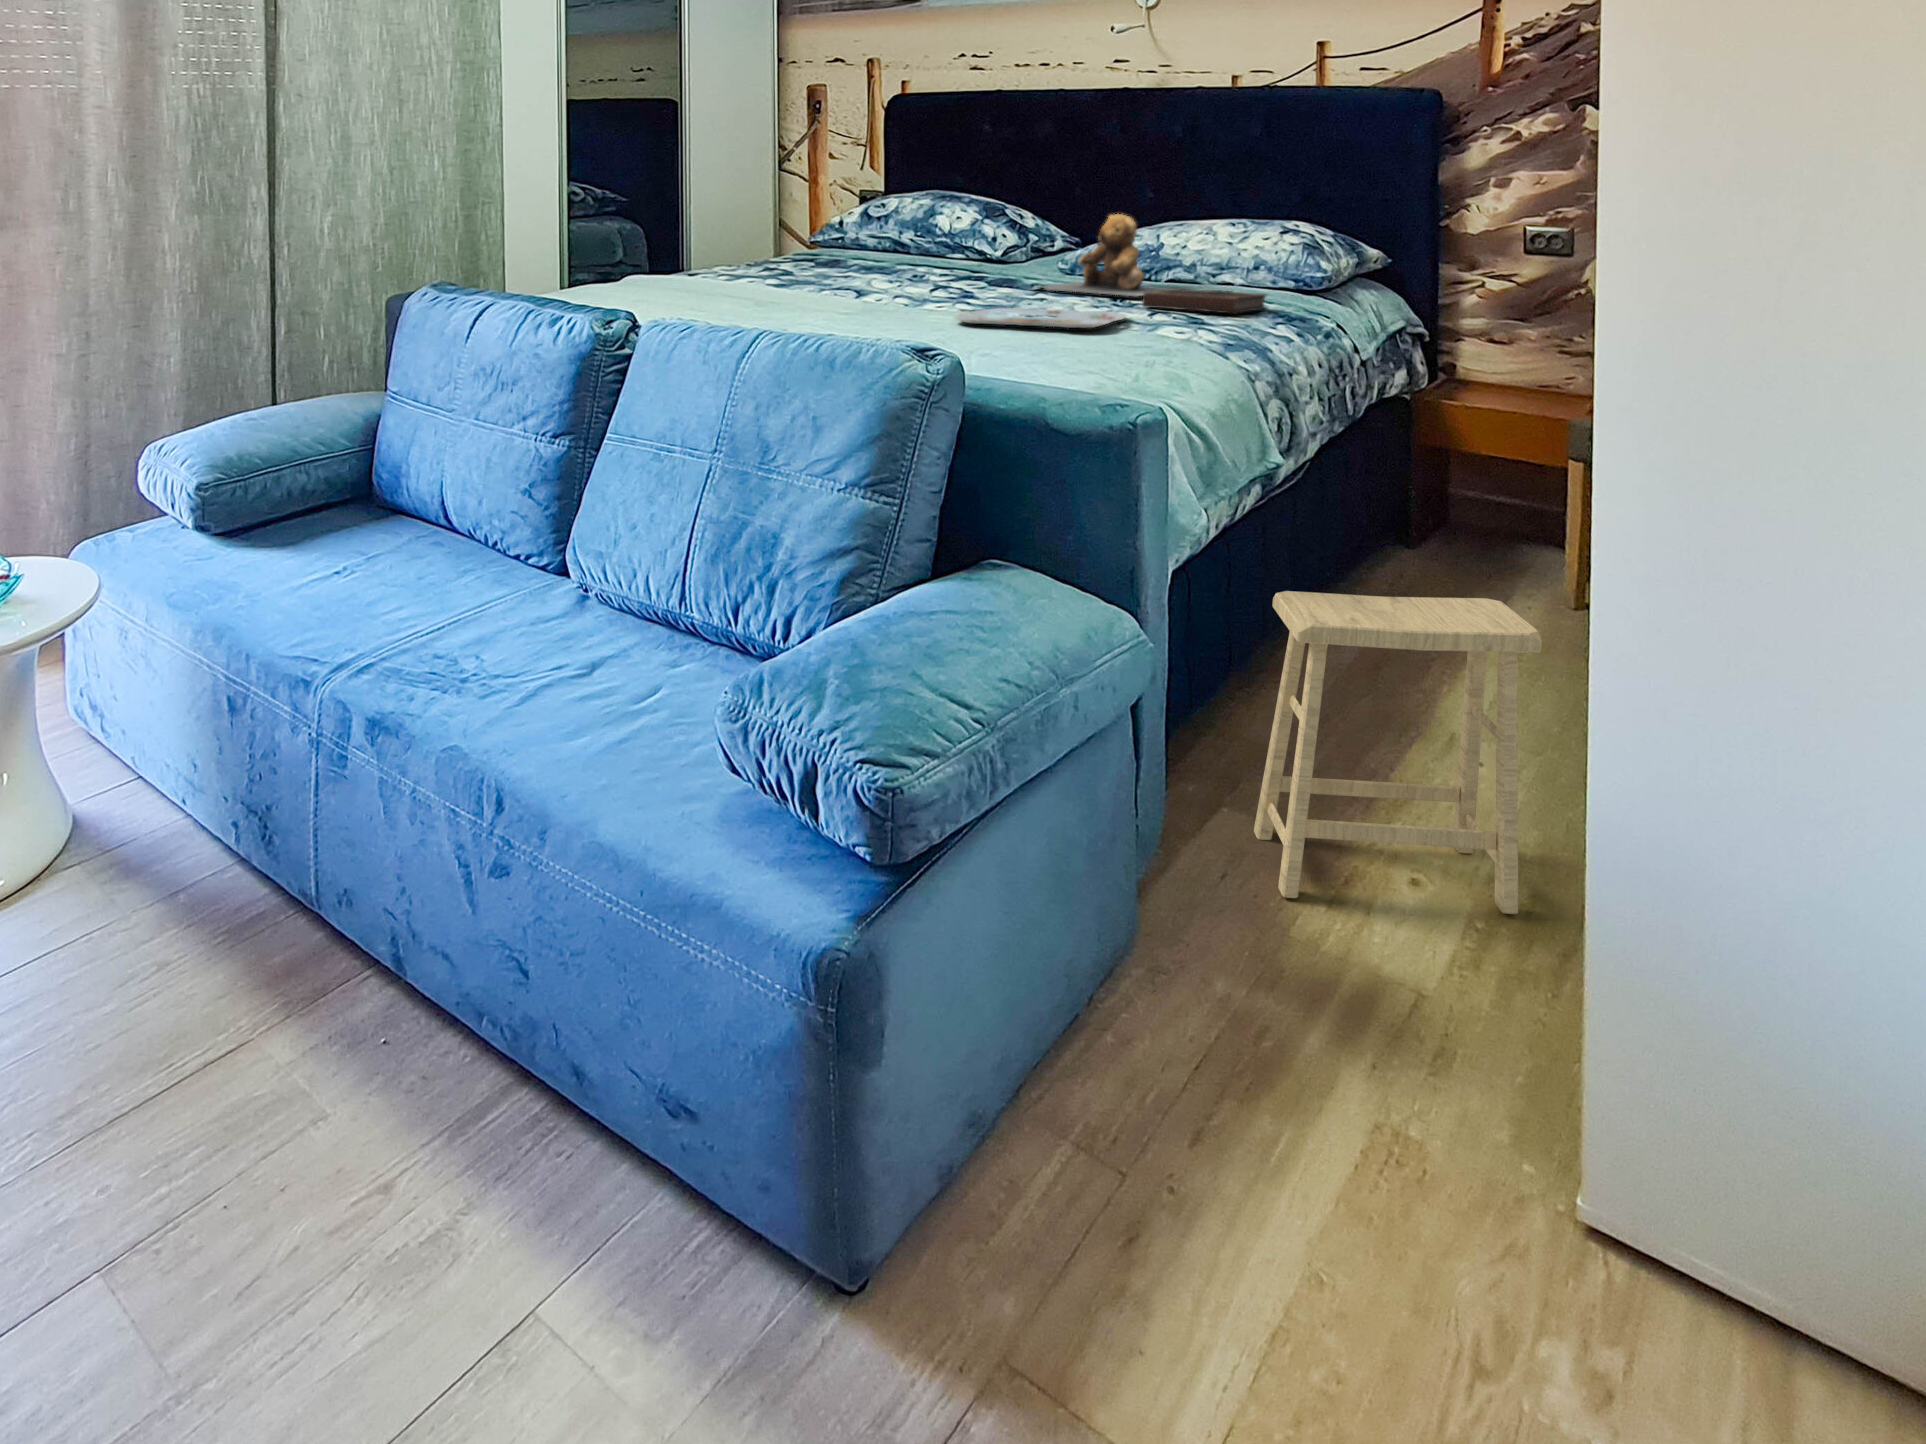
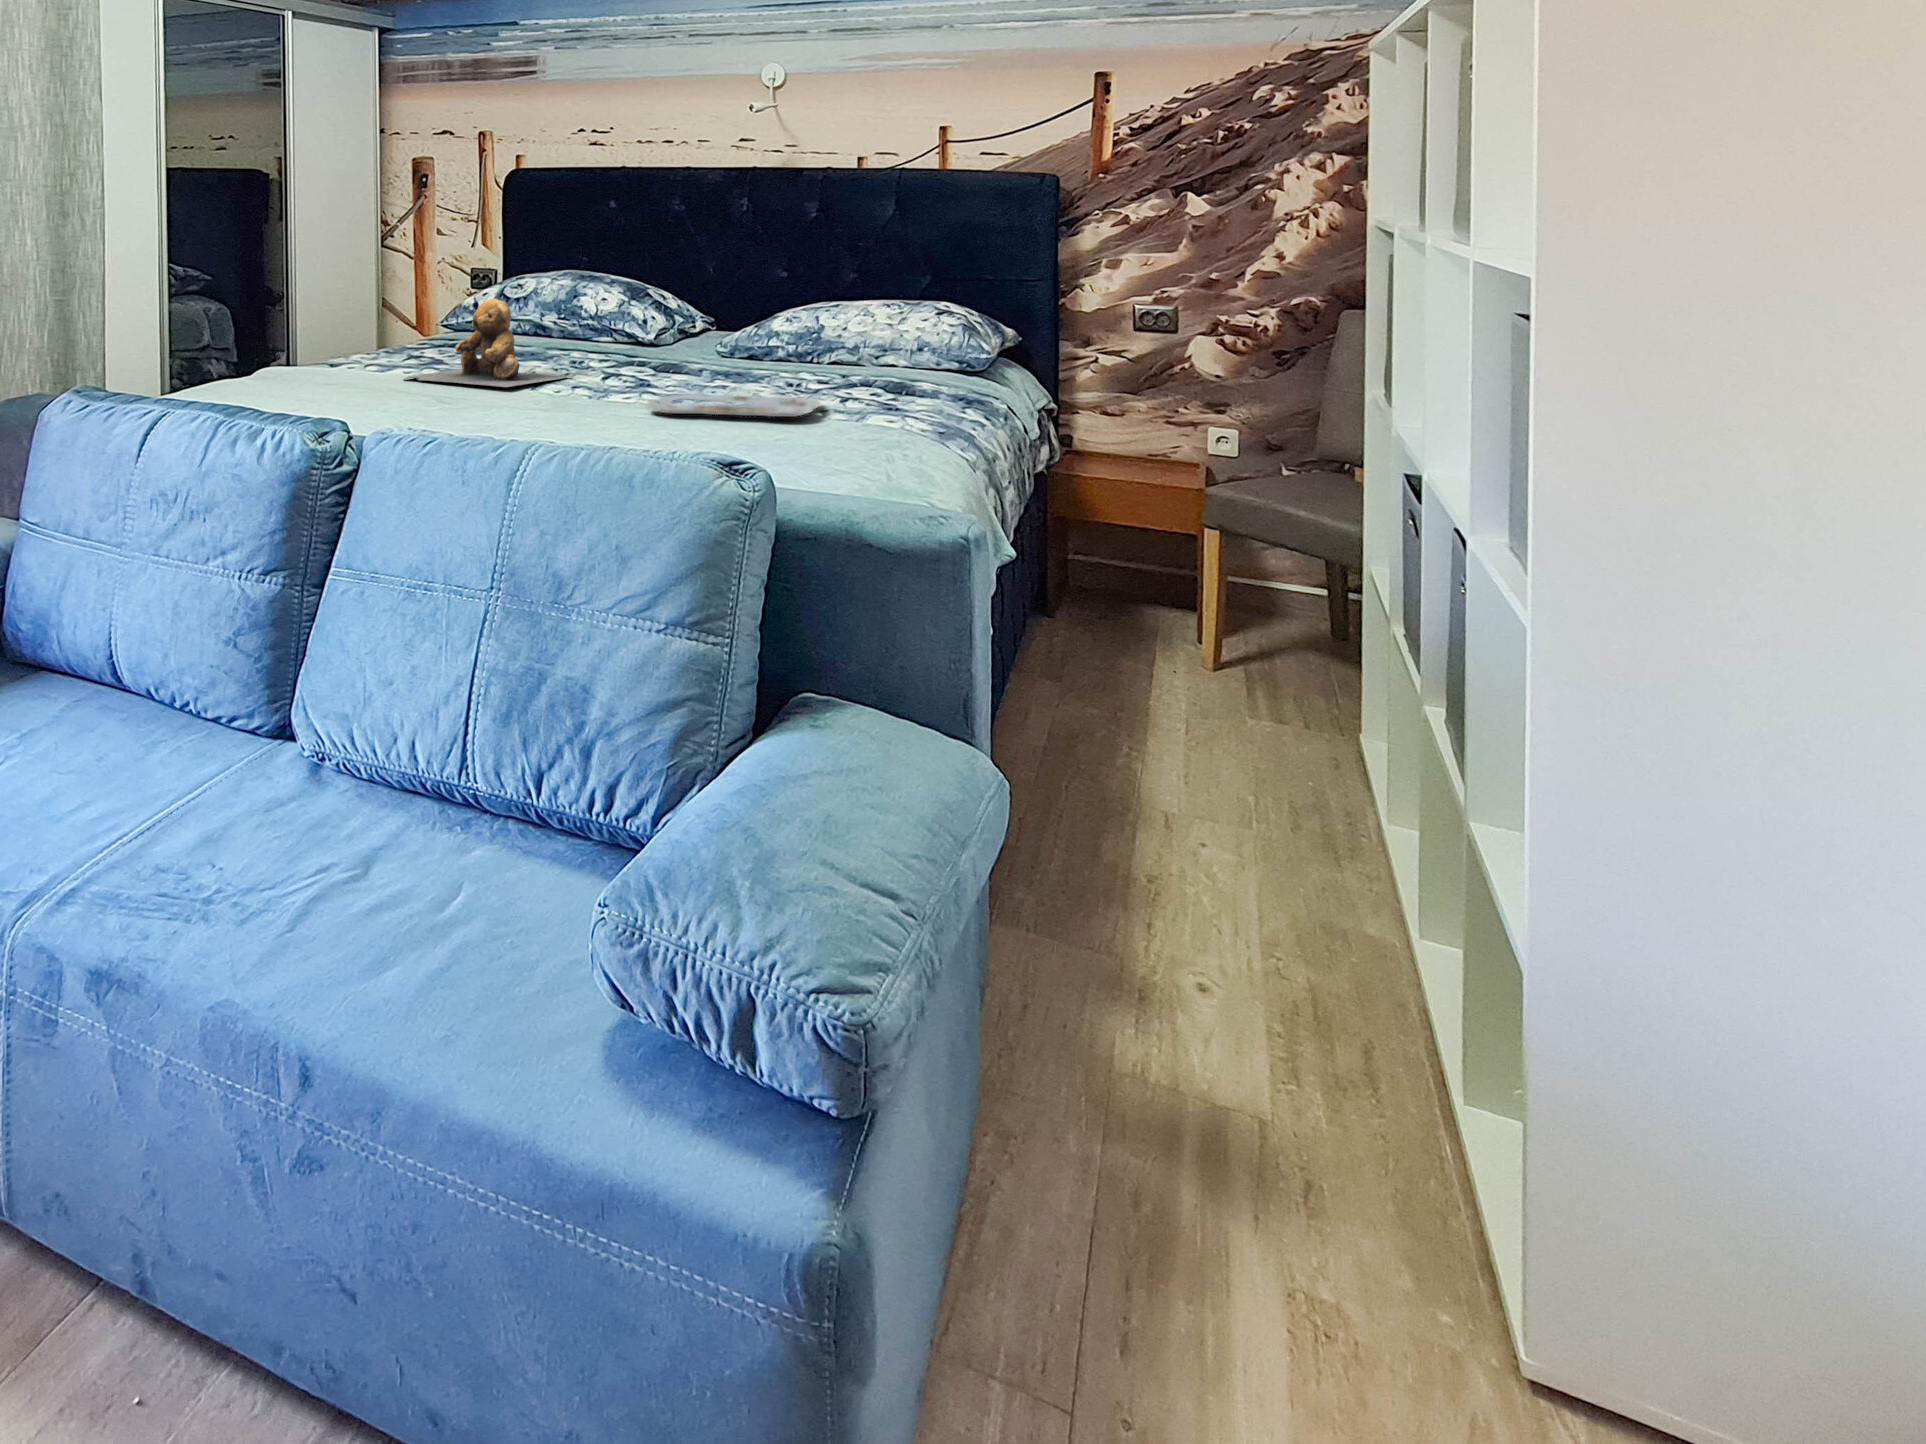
teddy bear: present [1041,214,1175,296] -> present [403,299,568,387]
notebook: present [1142,289,1266,313] -> none [823,371,945,397]
footstool: present [1254,591,1542,914] -> none [1058,702,1363,1053]

